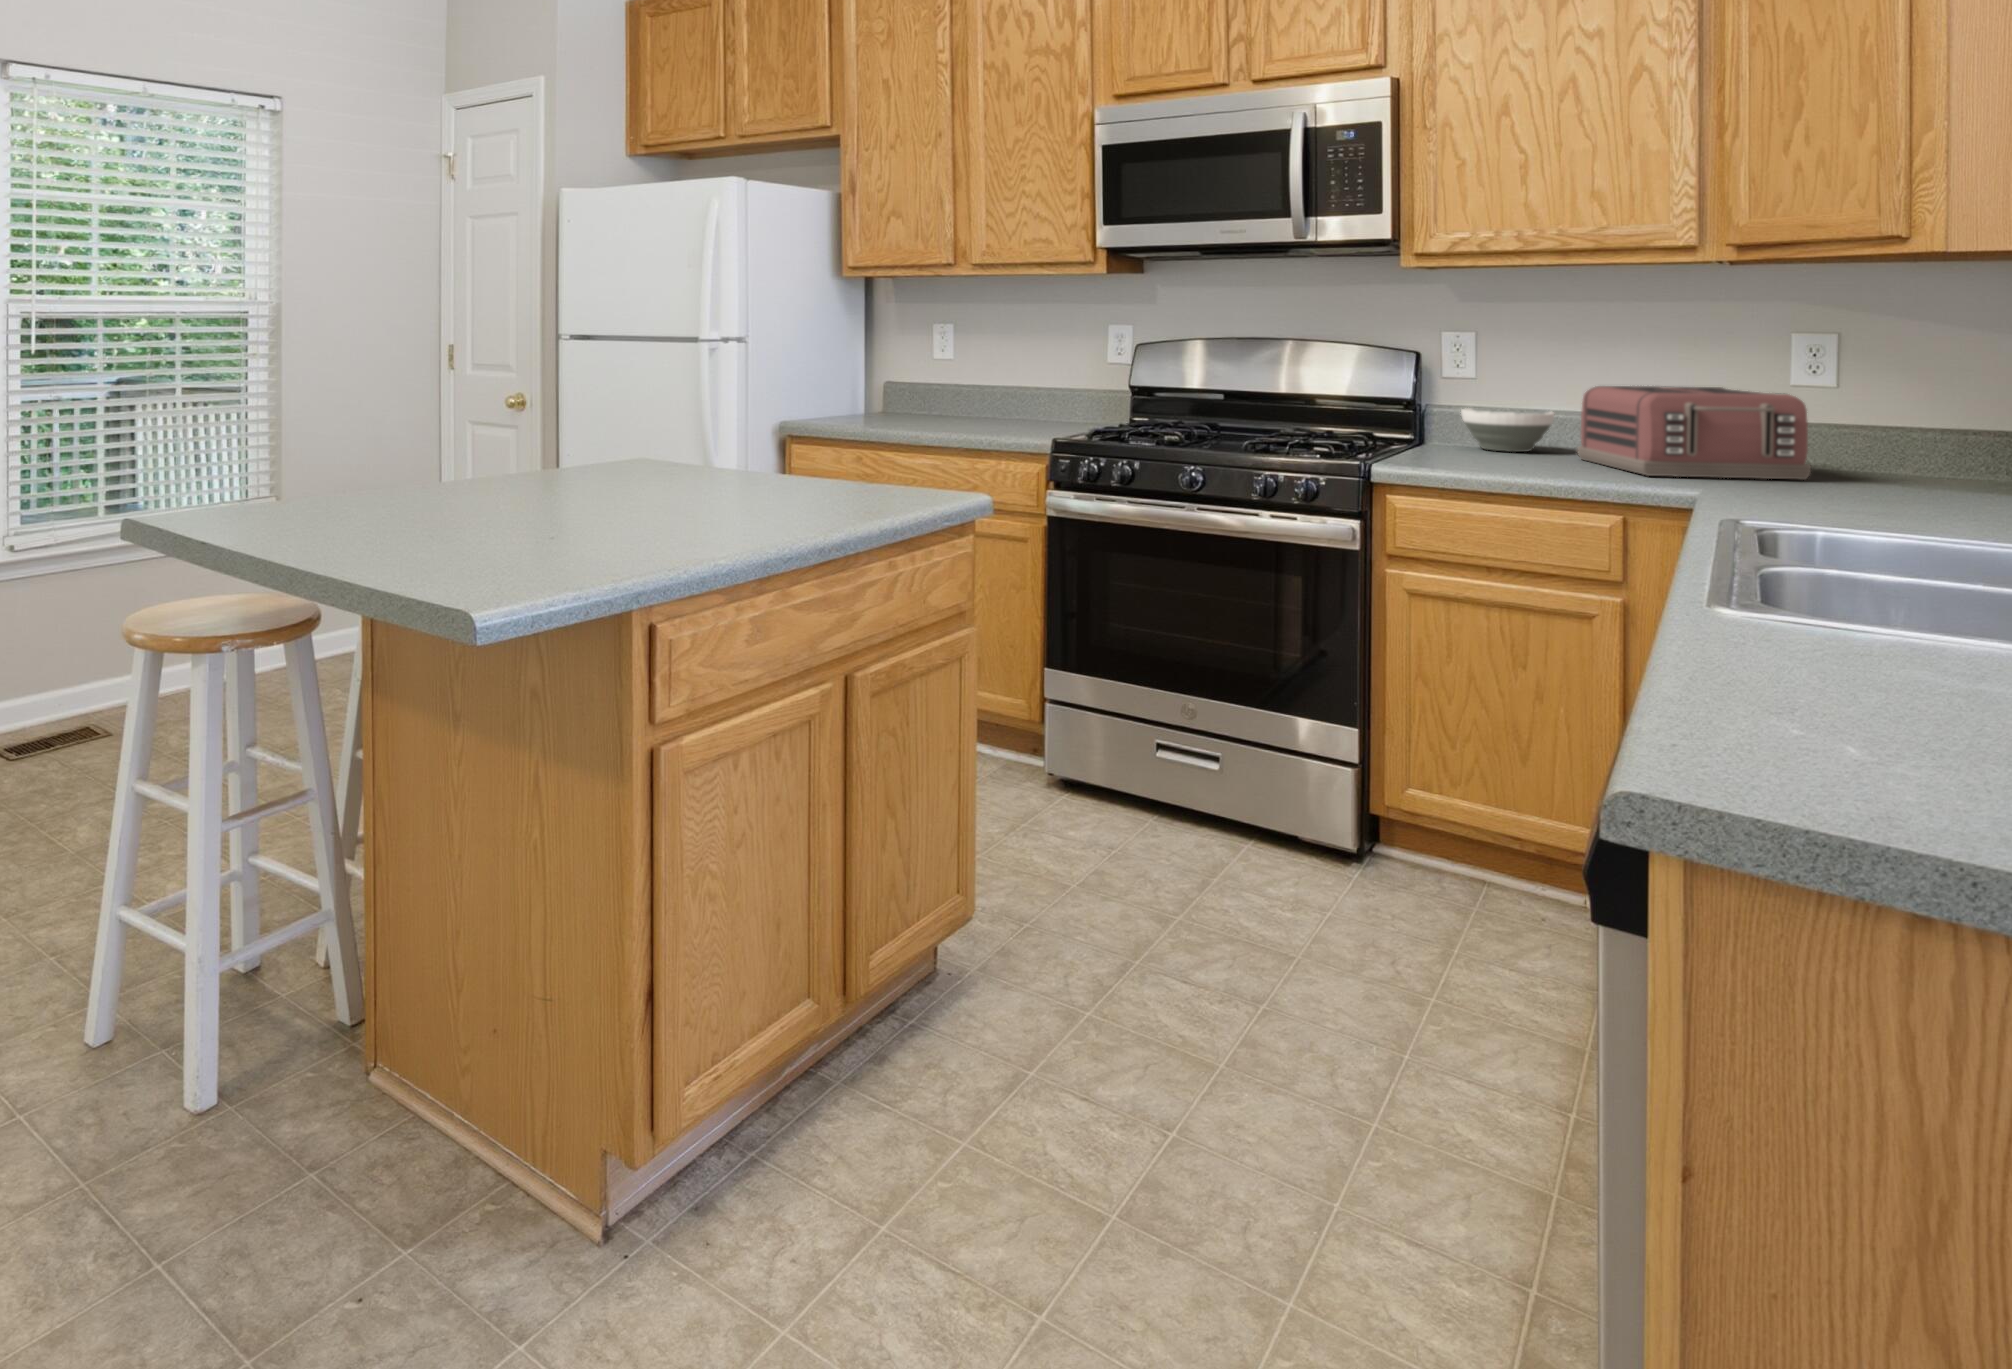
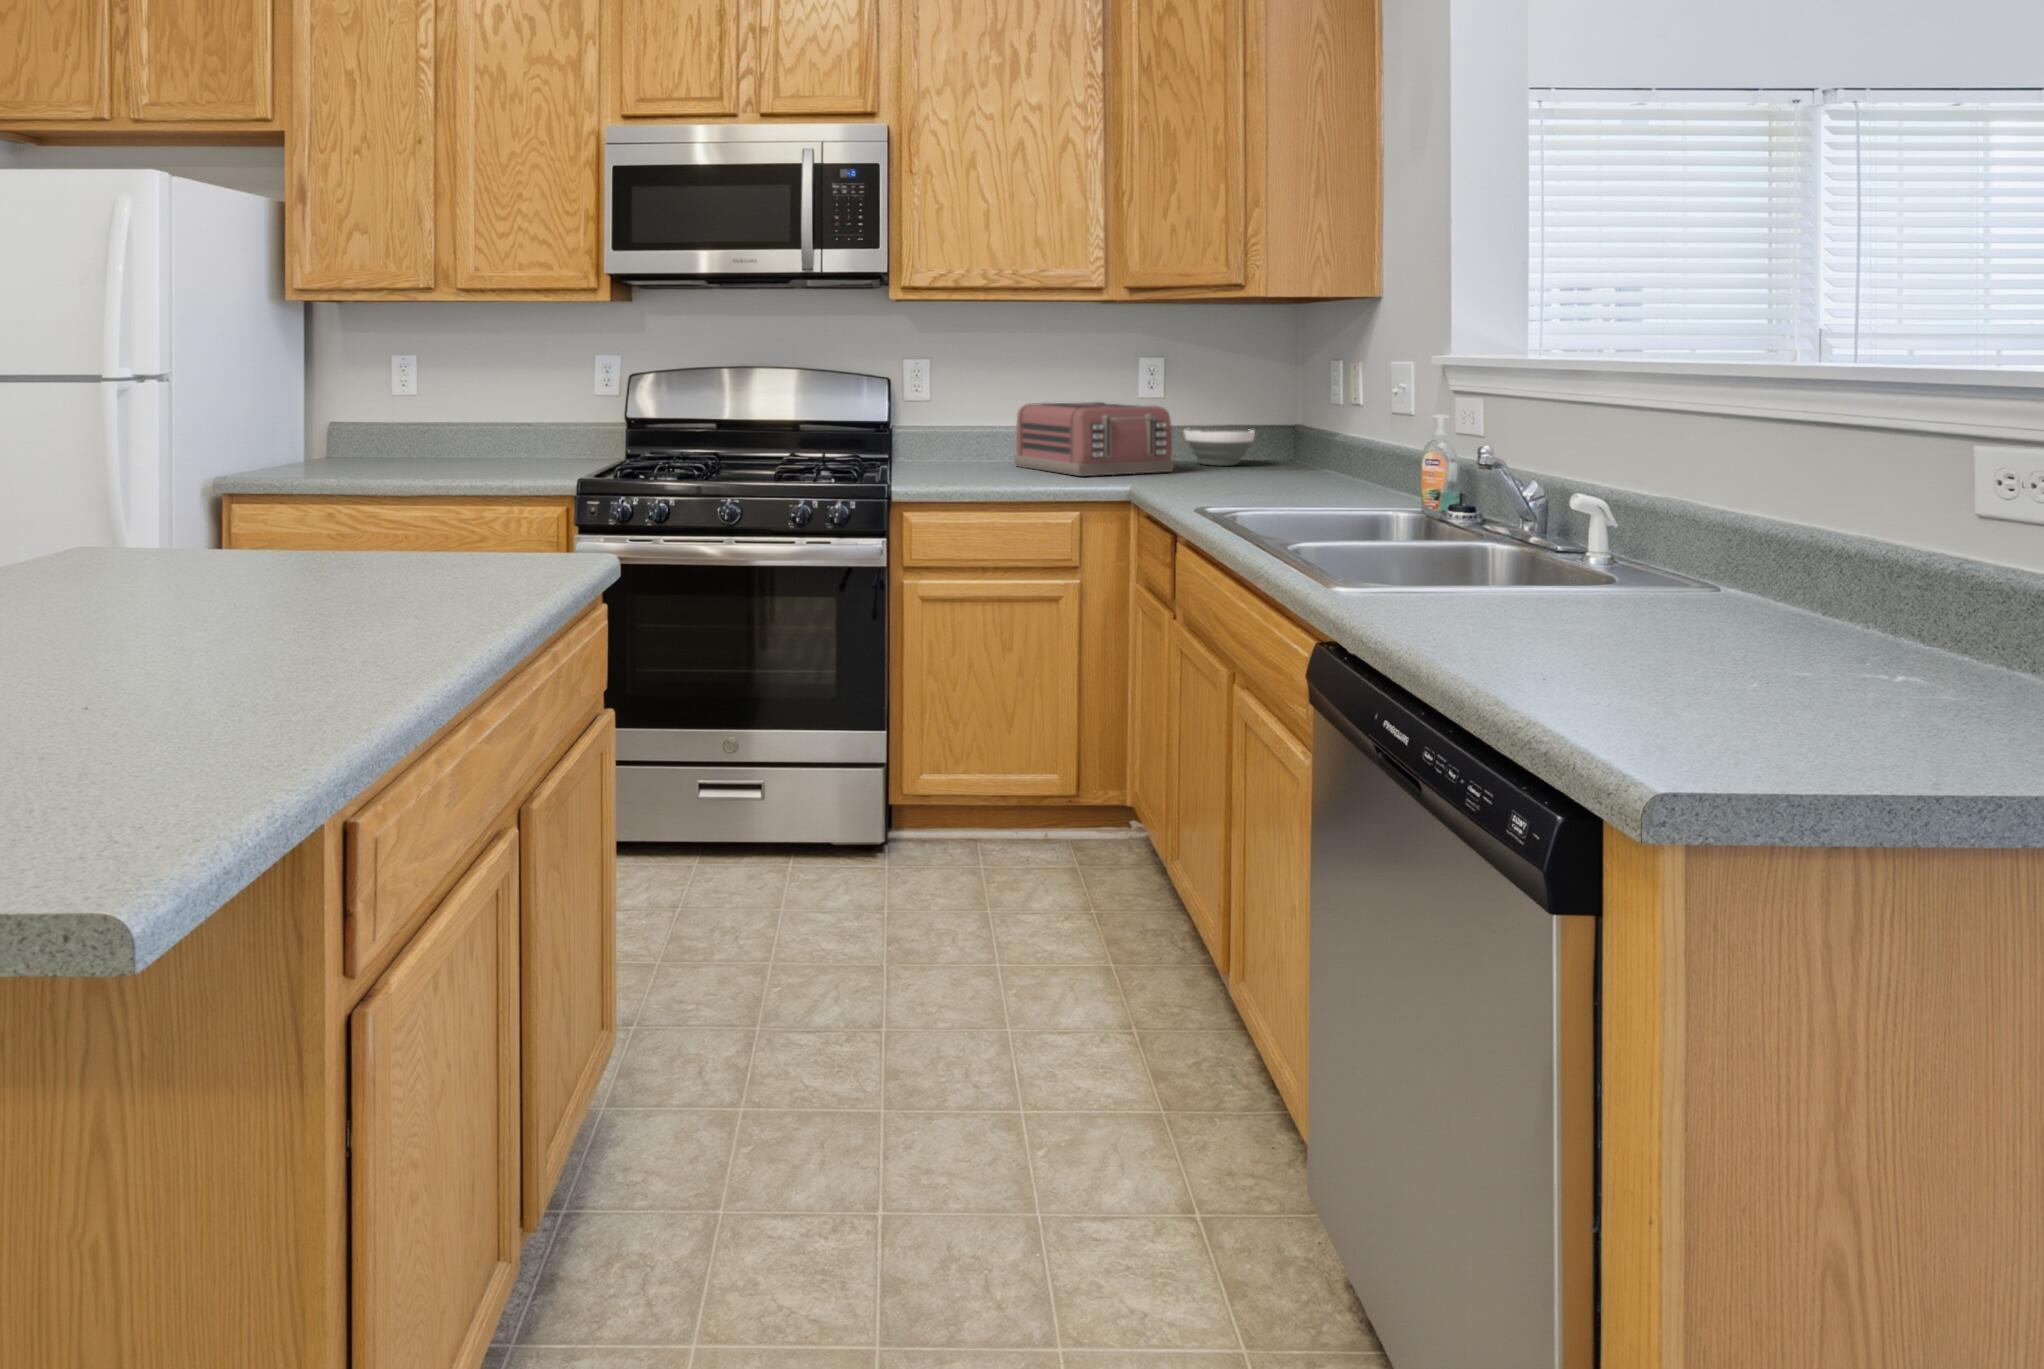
bowl: present [1461,408,1554,452] -> present [1184,430,1255,466]

